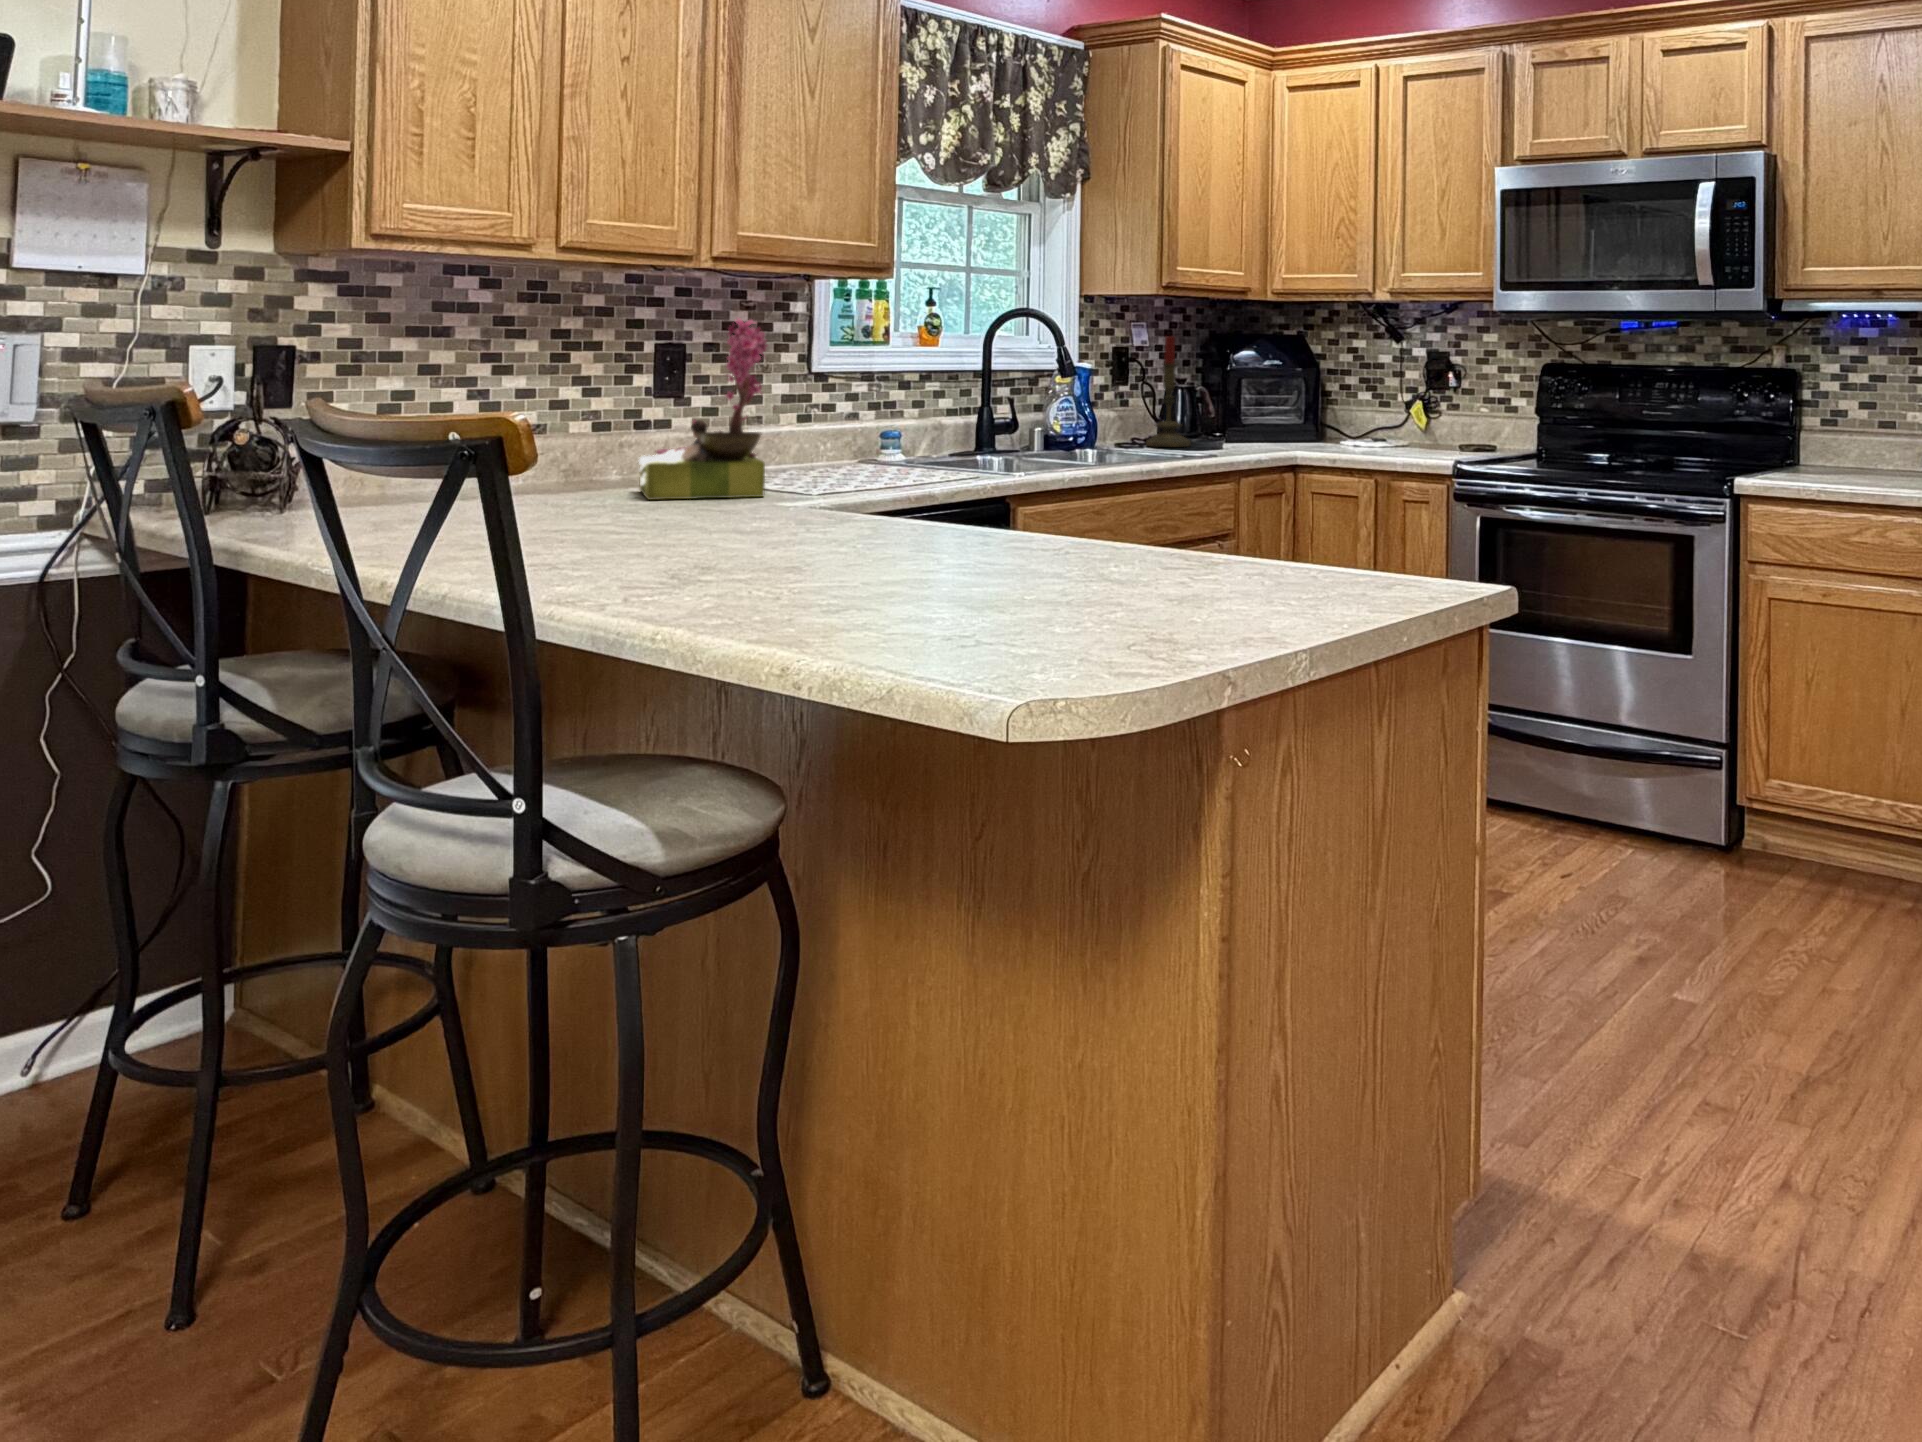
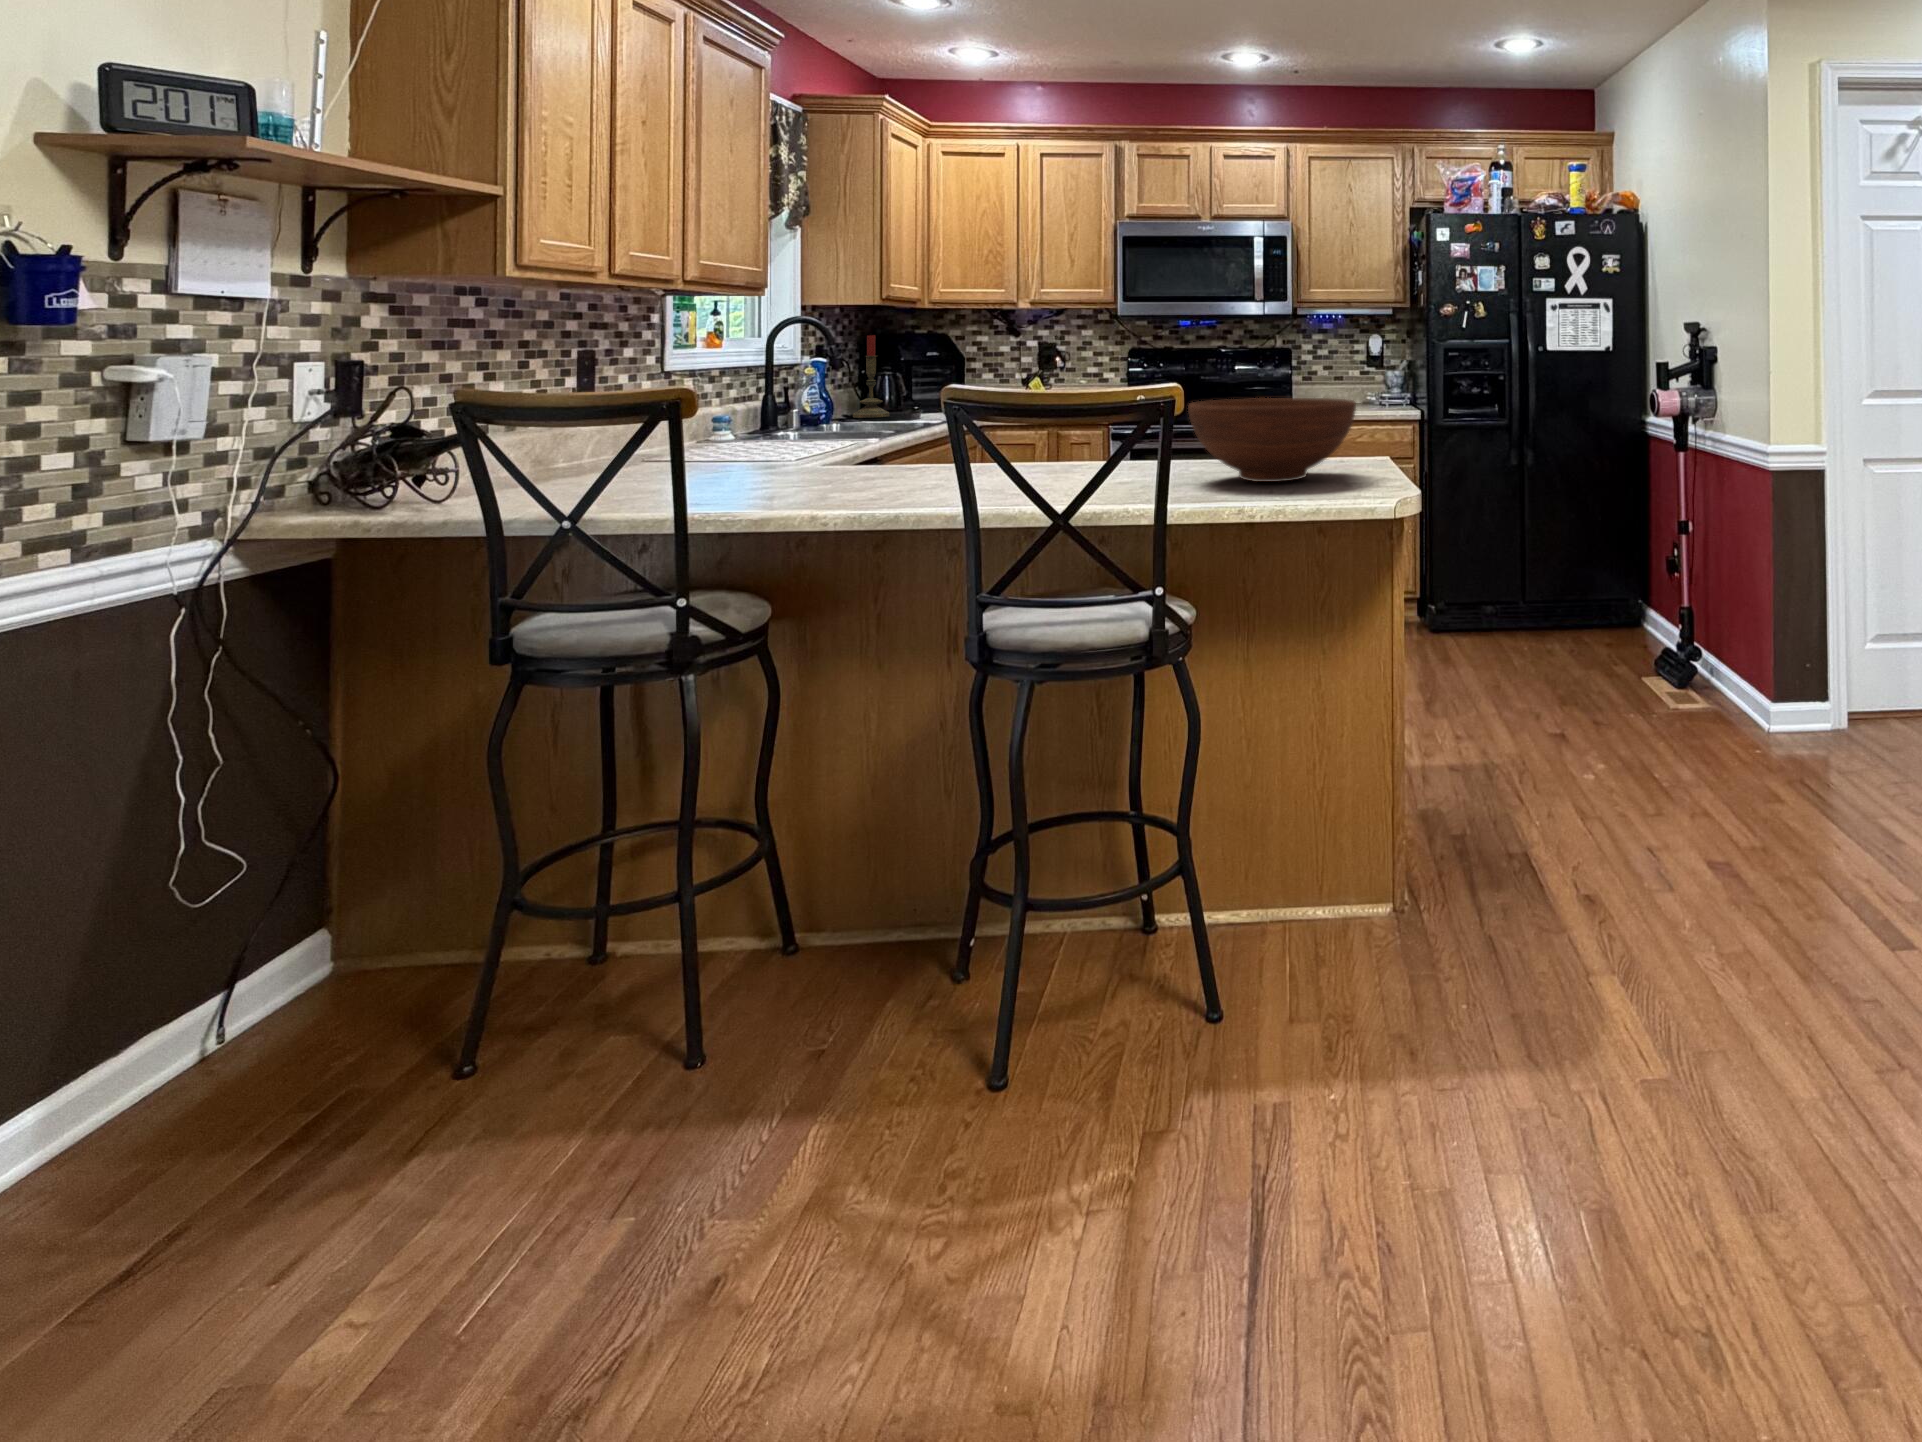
flower arrangement: present [639,318,767,500] -> none [657,327,789,469]
fruit bowl: none [811,450,1144,620] -> present [1188,398,1356,482]

